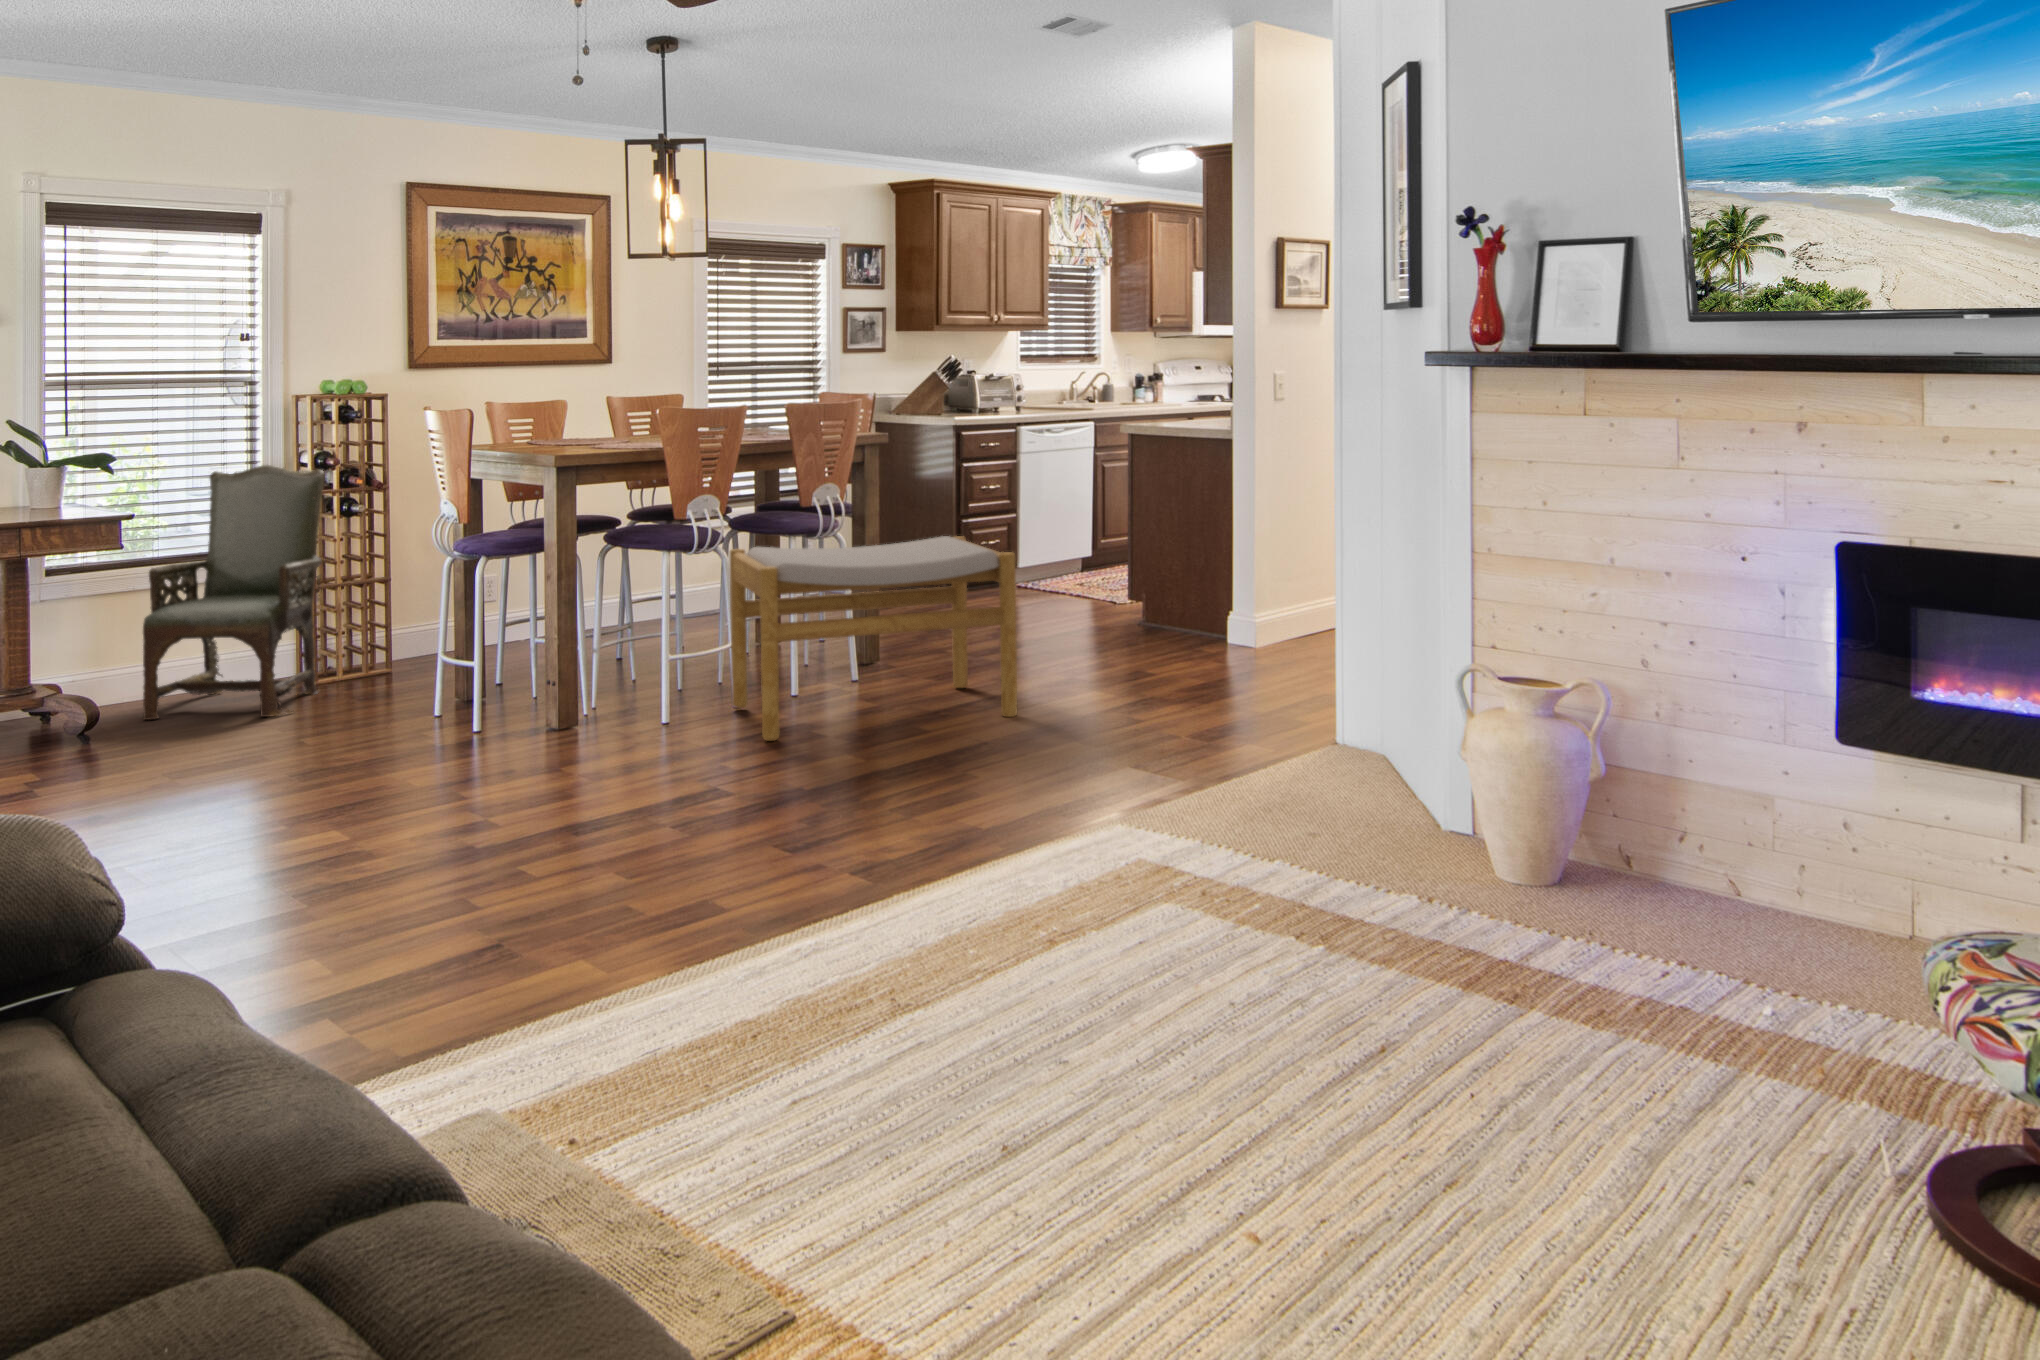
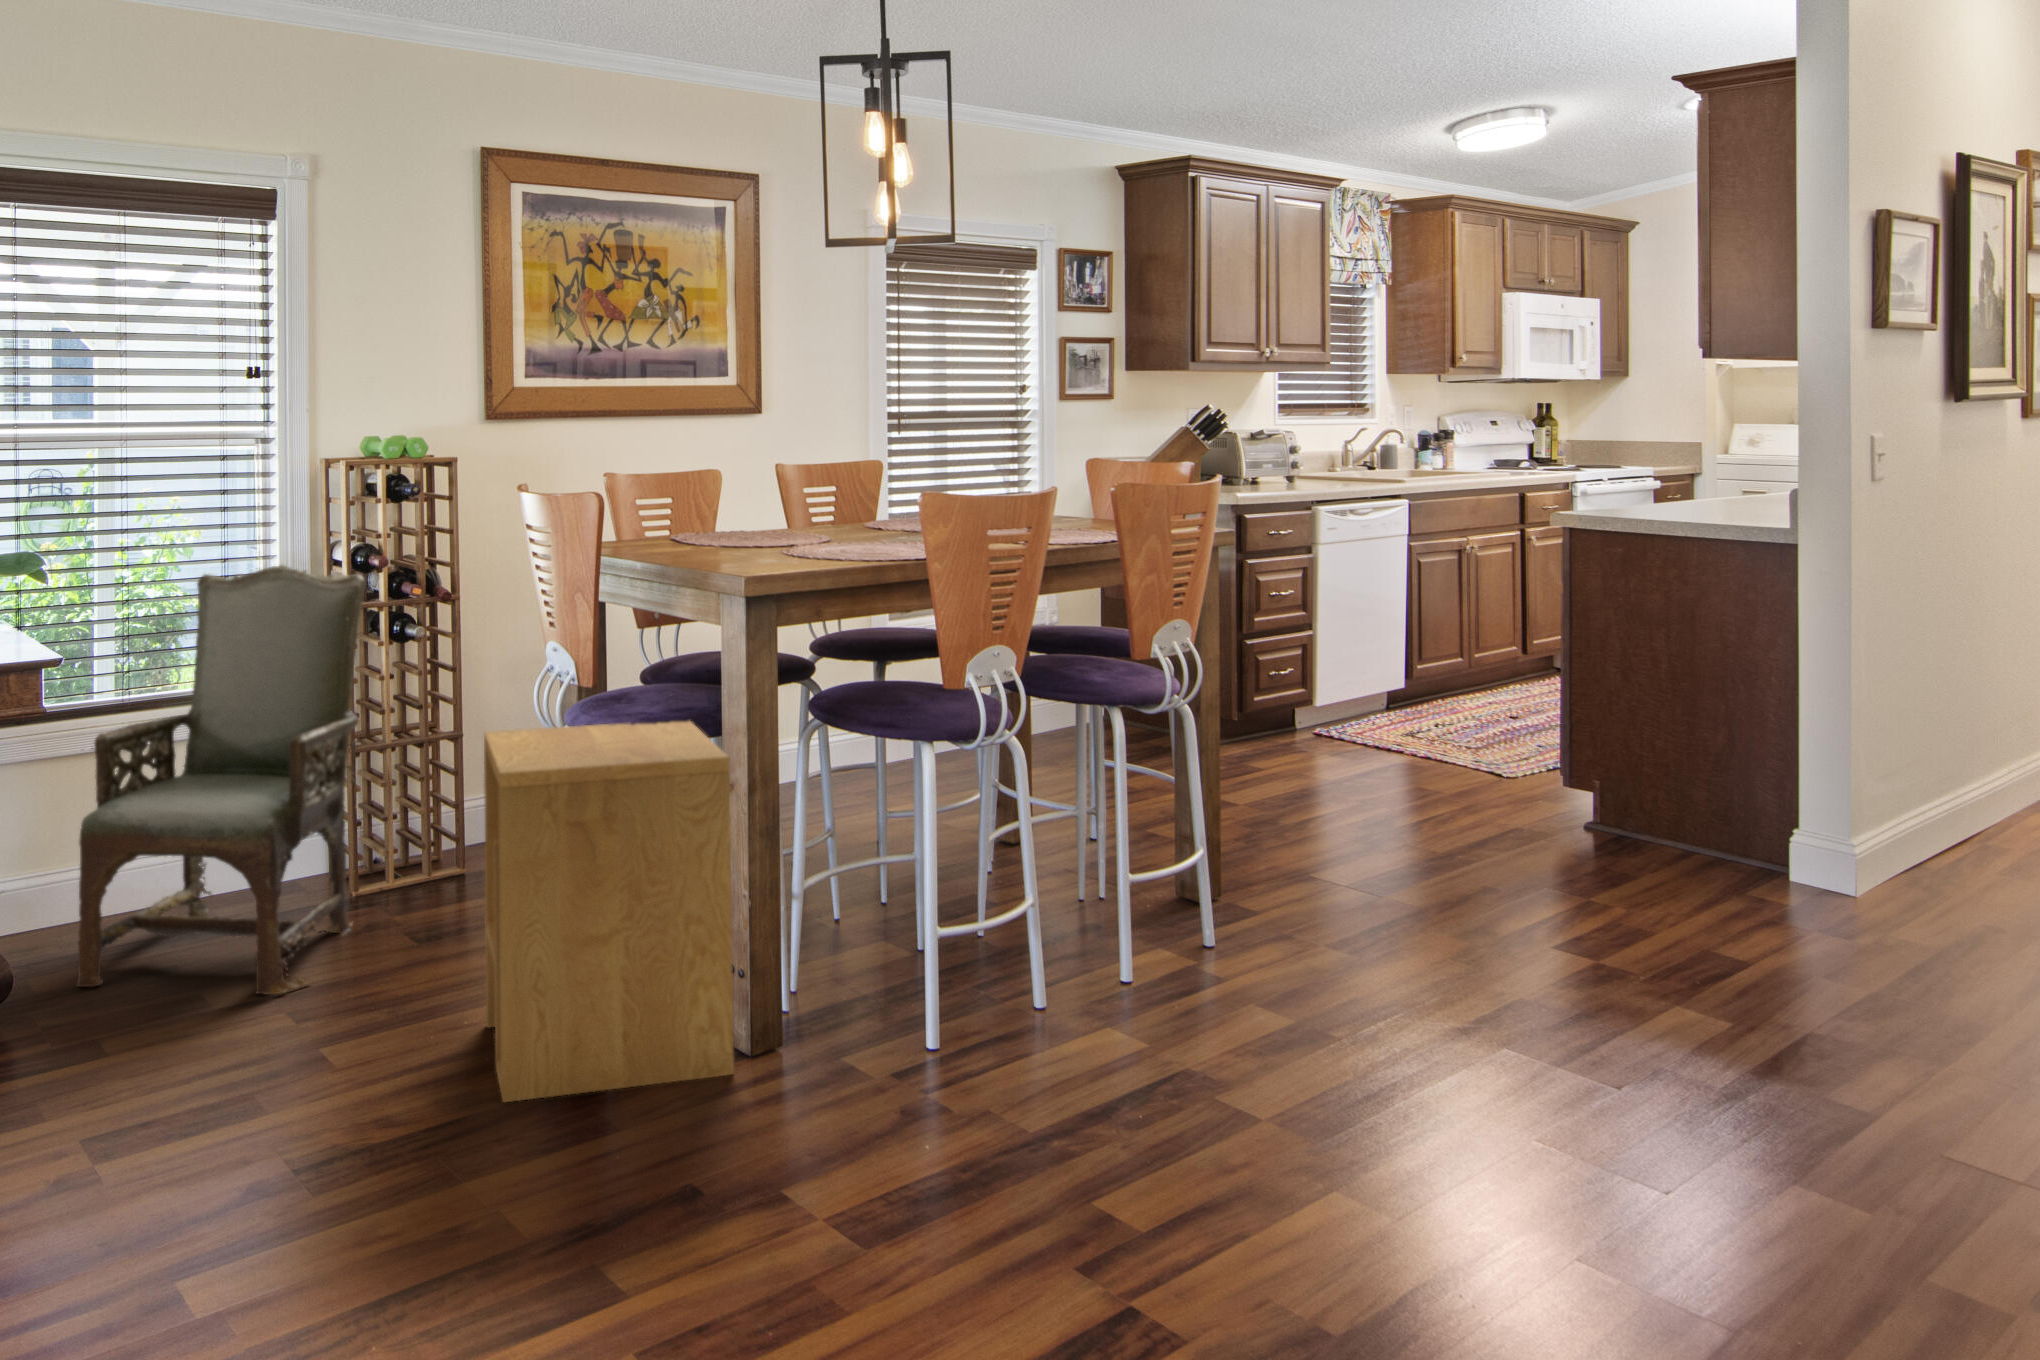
footstool: present [730,536,1017,741] -> none [1052,721,1655,1162]
side table: none [402,545,545,744] -> present [484,721,734,1102]

